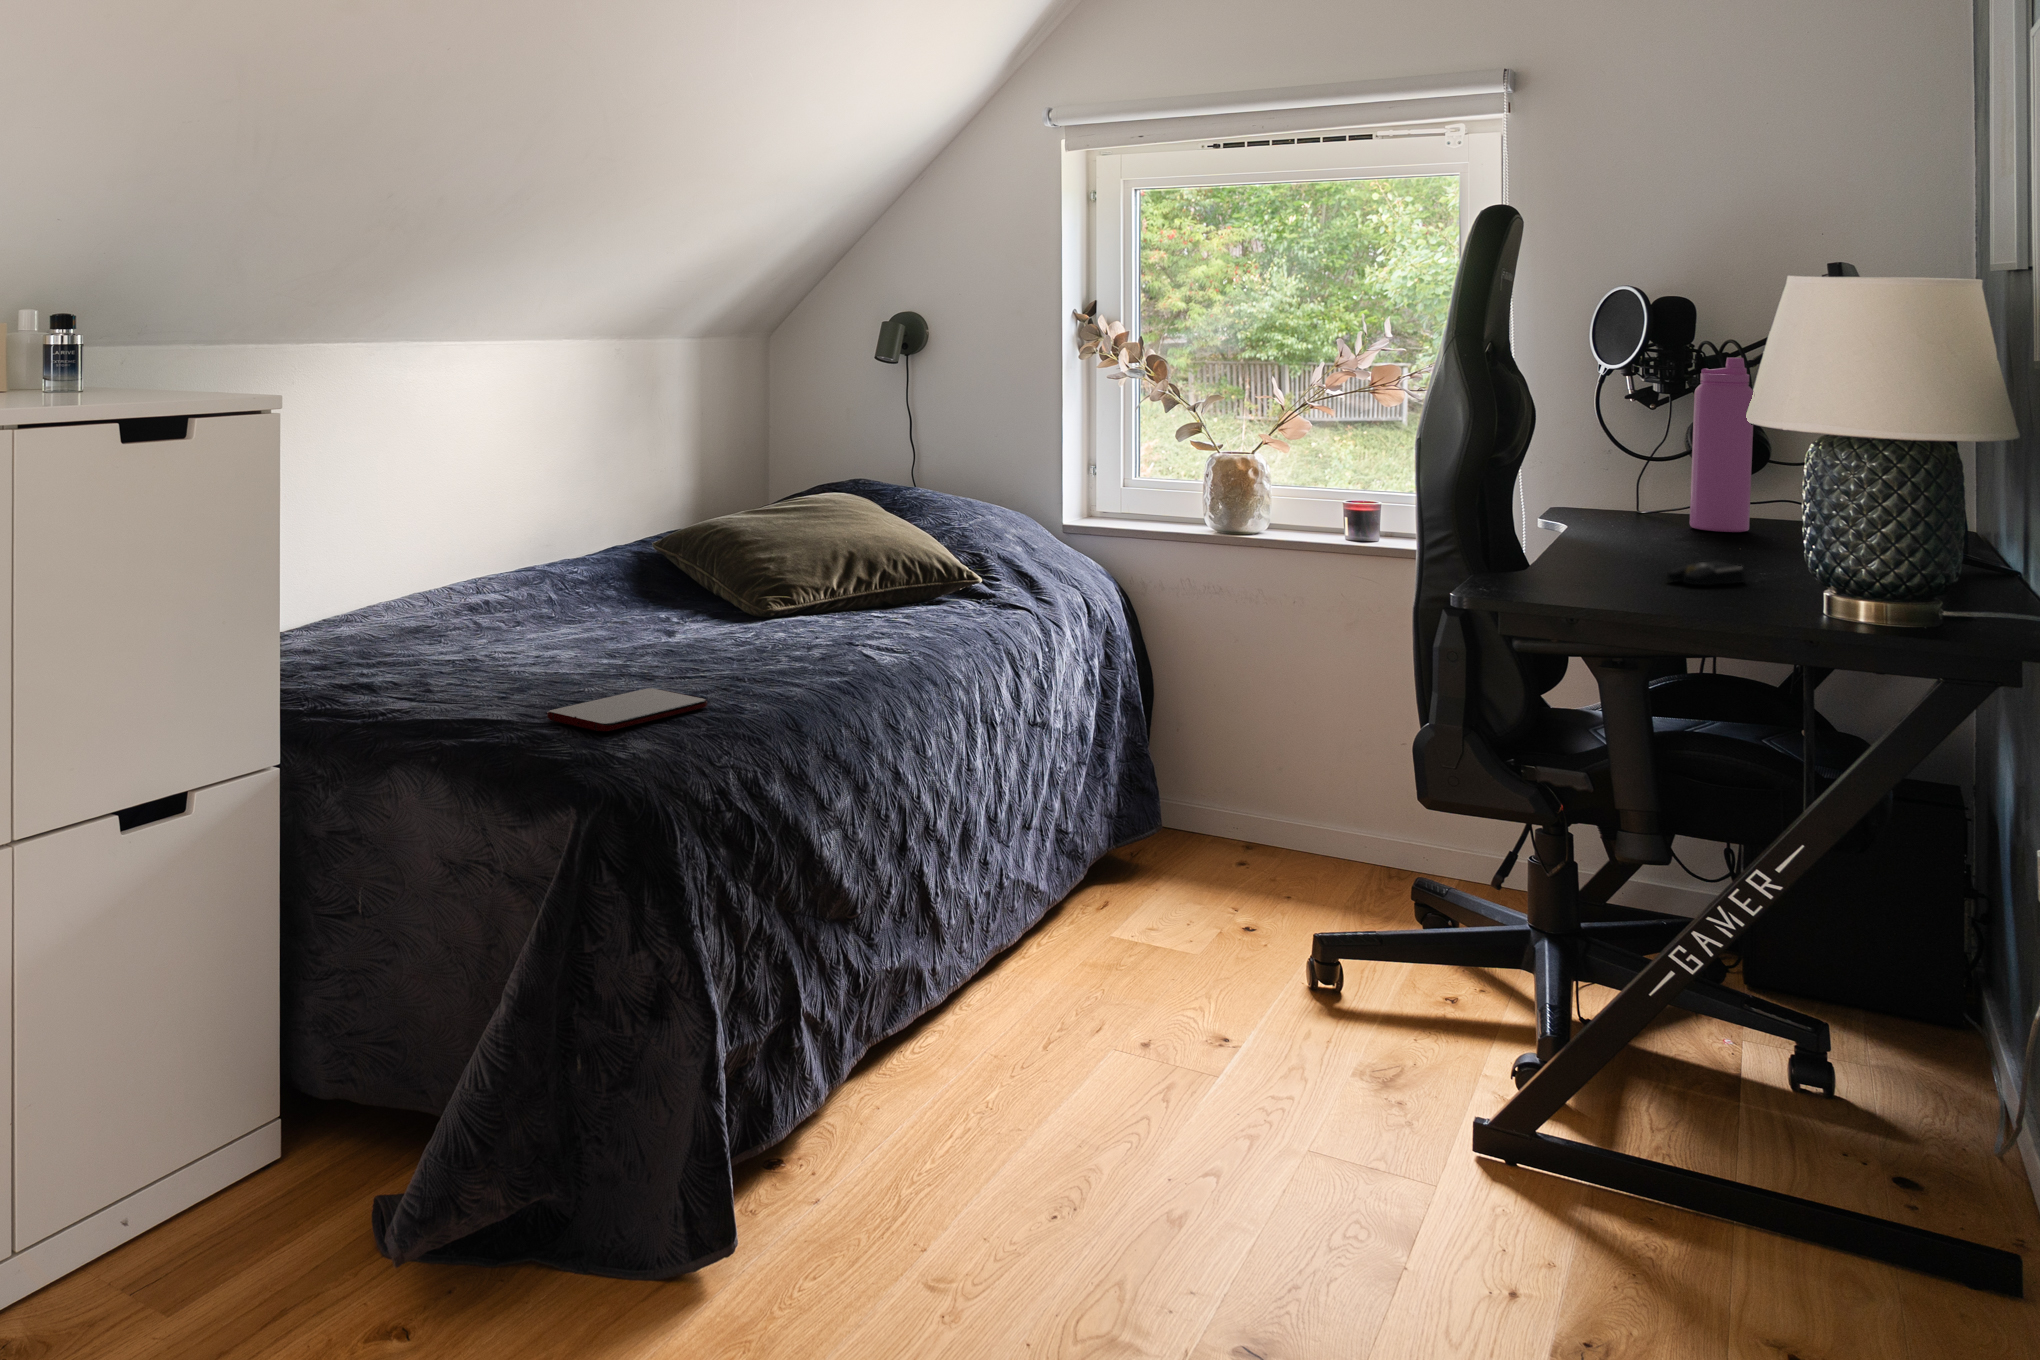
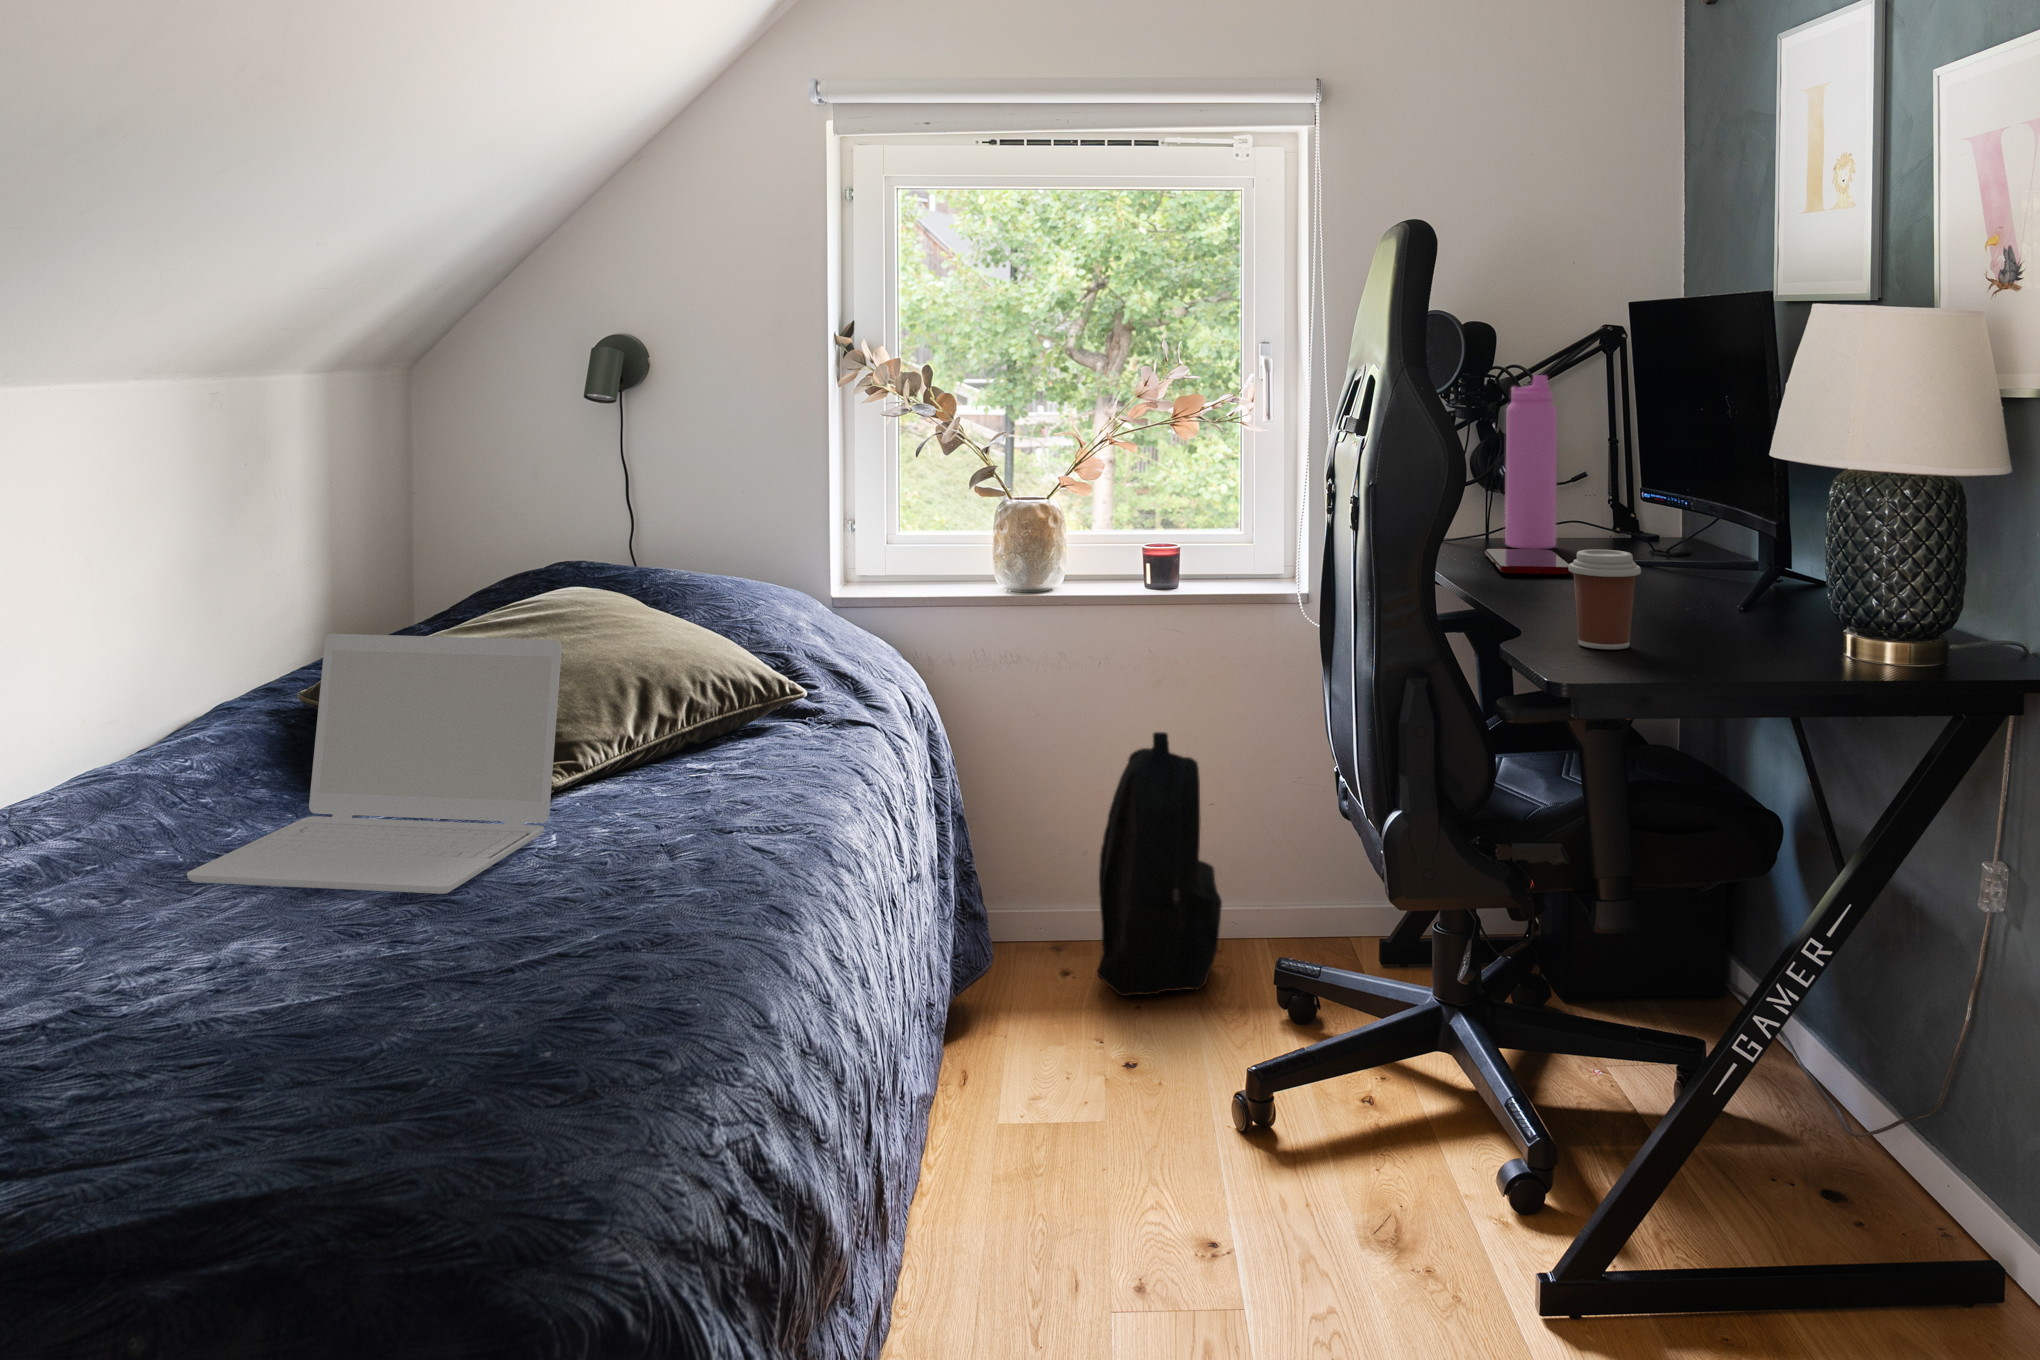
laptop: none [555,494,765,644] -> present [187,634,562,894]
coffee cup: none [1542,507,1612,593] -> present [1568,549,1641,649]
computer mouse: present [1666,562,1746,585] -> none [1642,593,1699,622]
backpack: none [1244,665,1377,893] -> present [1097,732,1222,996]
smartphone: present [547,688,707,731] -> present [1485,549,1572,574]

